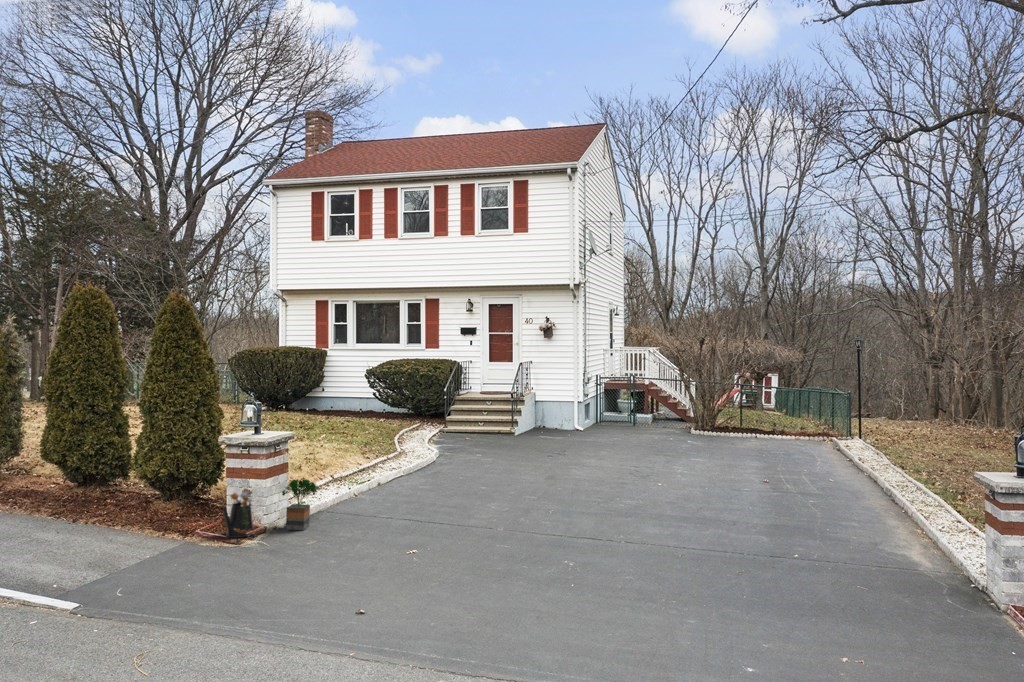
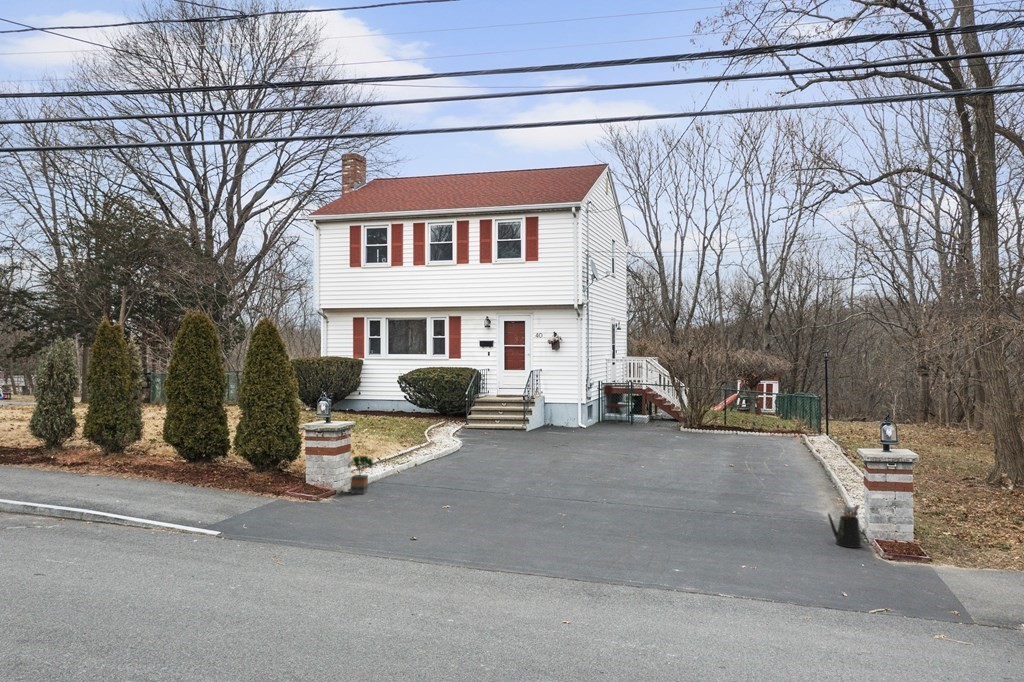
bench: none [602,378,631,423] -> present [603,384,628,423]
watering can: present [223,489,253,538] -> present [828,505,862,548]

